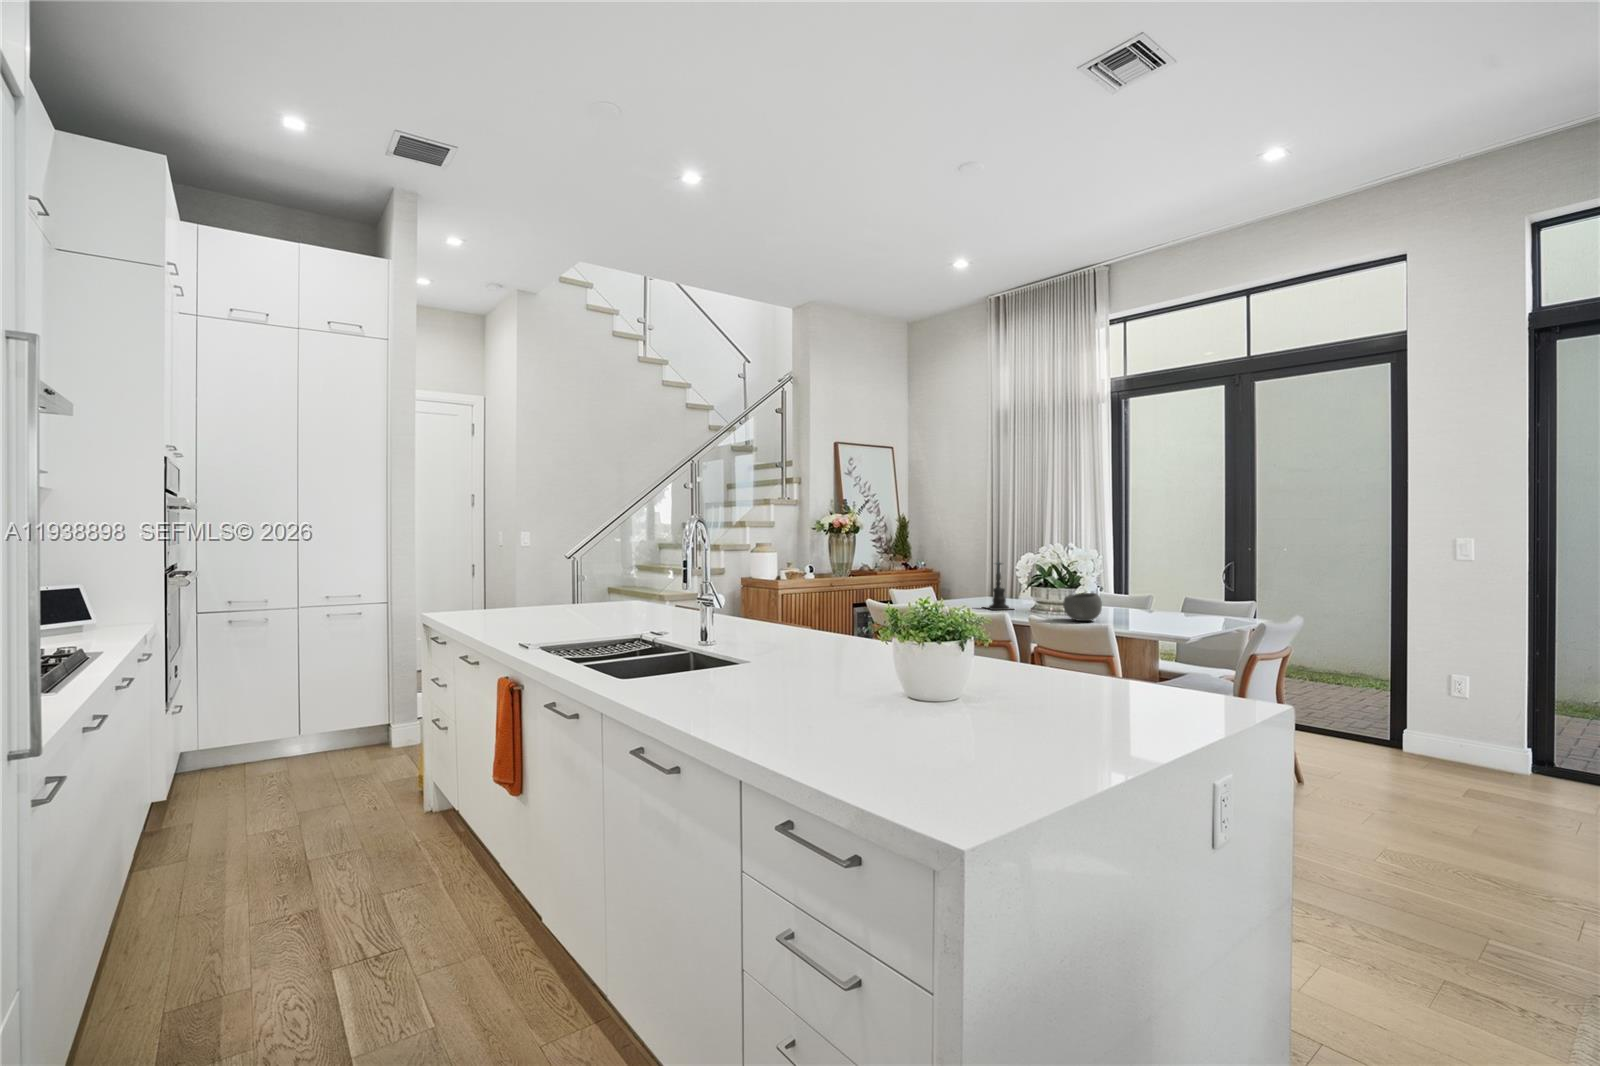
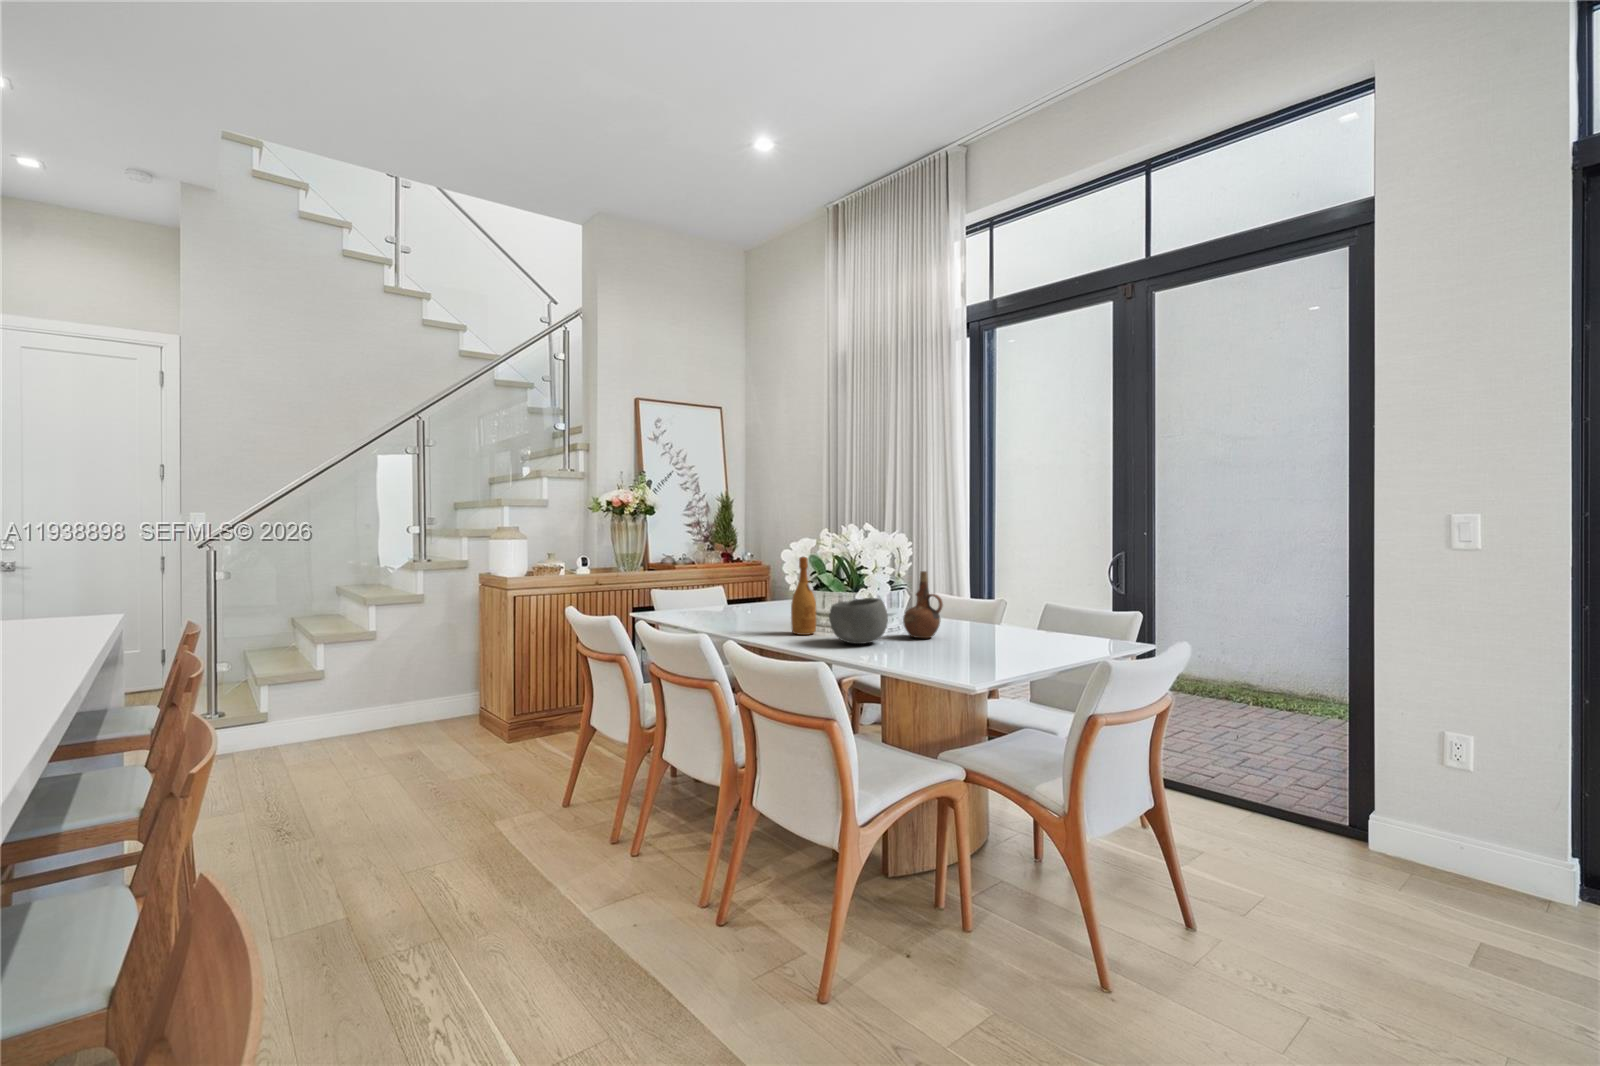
candle holder: present [986,562,1013,610] -> none [749,541,794,623]
wine bottle: none [1029,567,1046,617] -> present [791,557,816,635]
ceramic pitcher: none [1105,576,1131,618] -> present [903,571,943,638]

